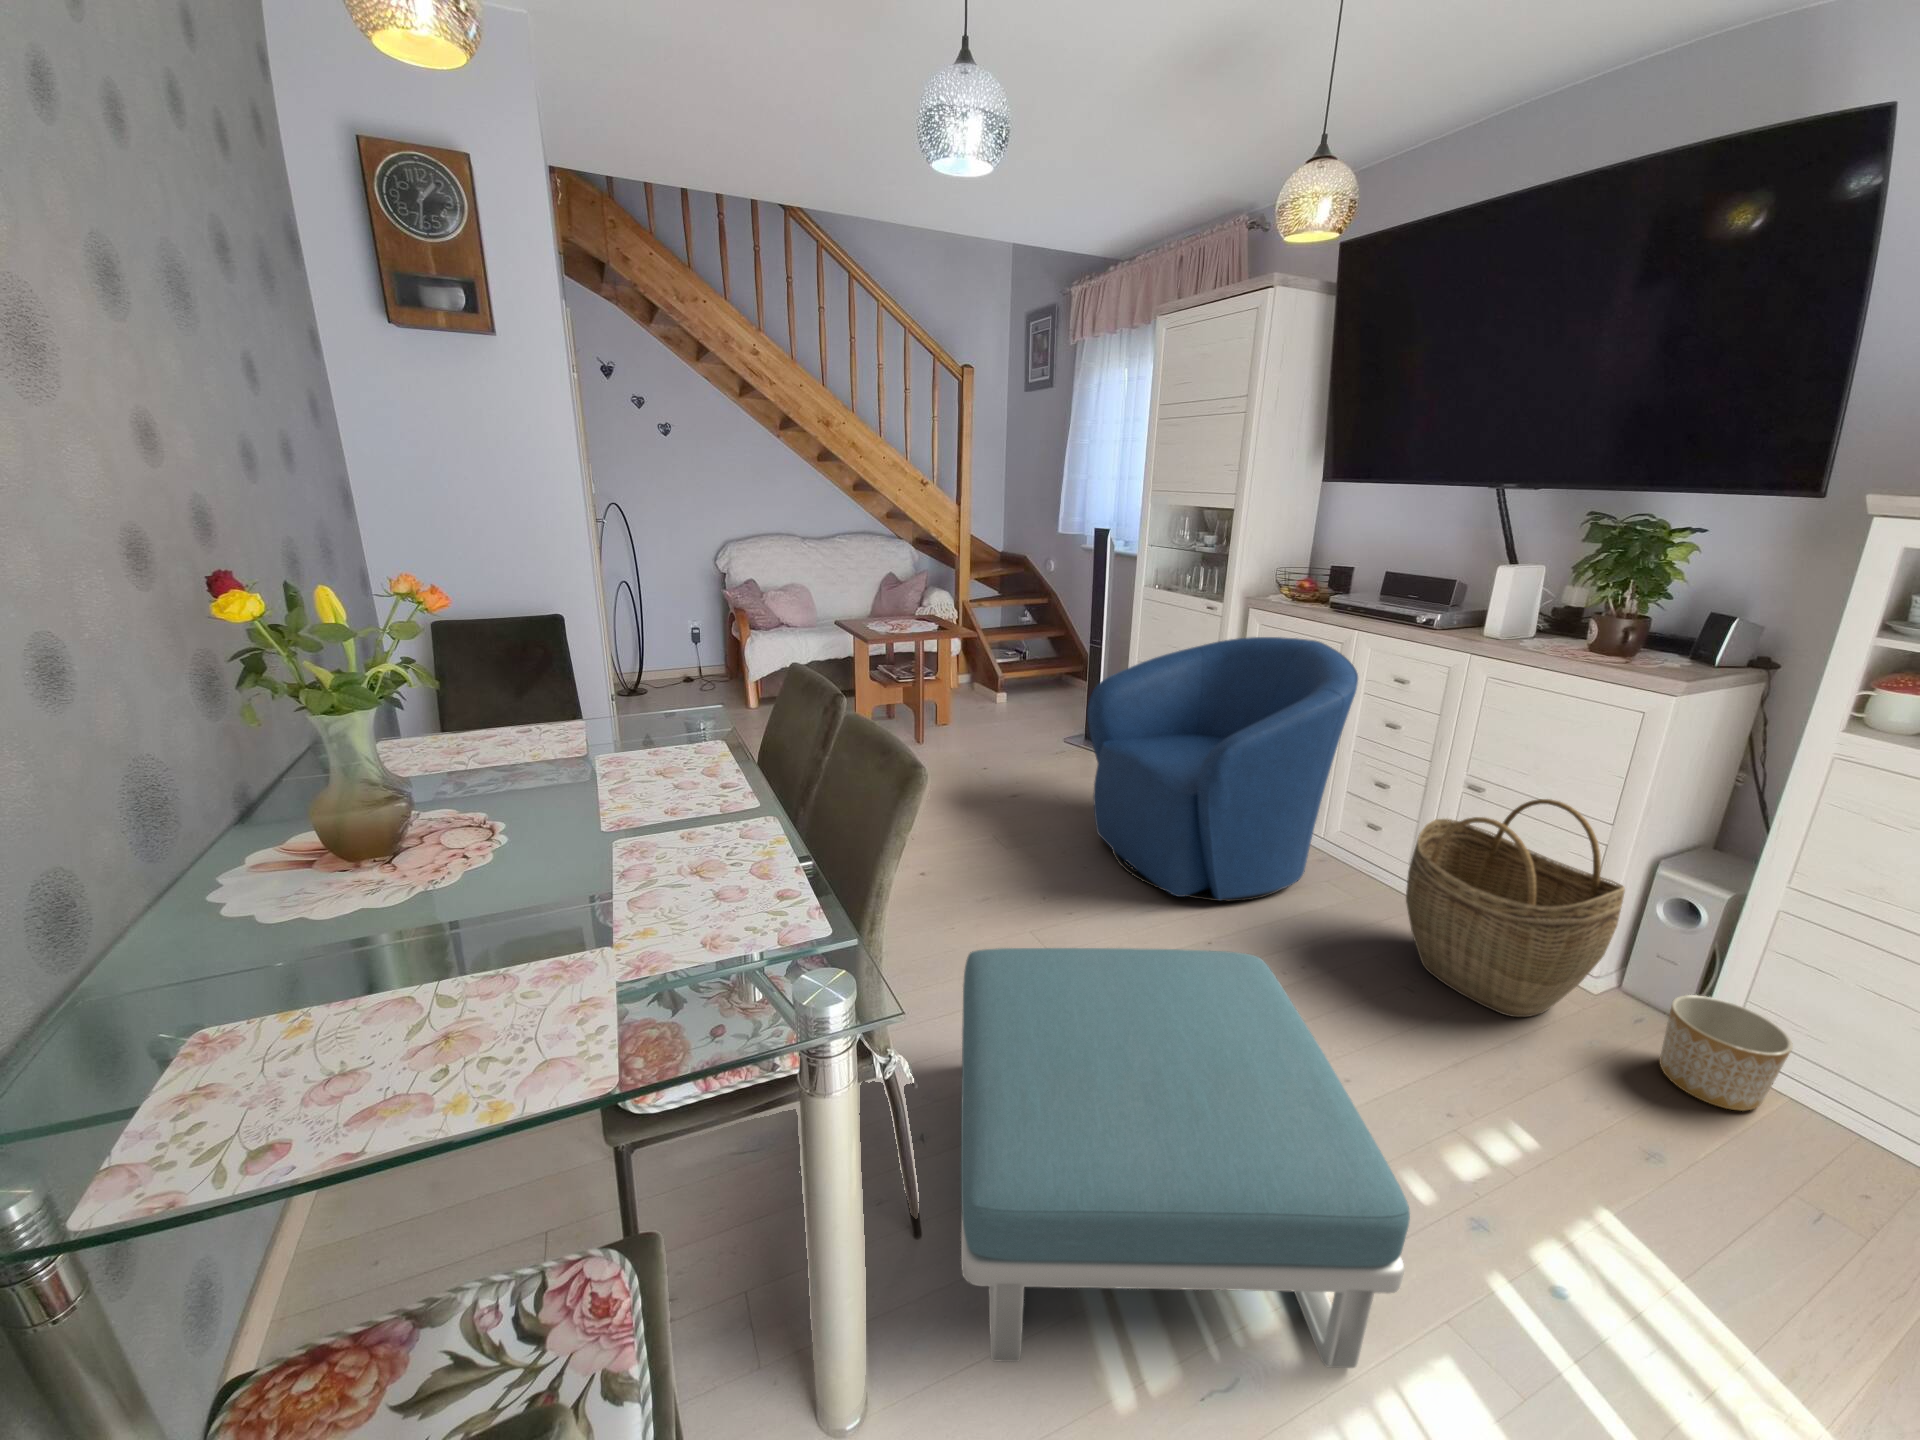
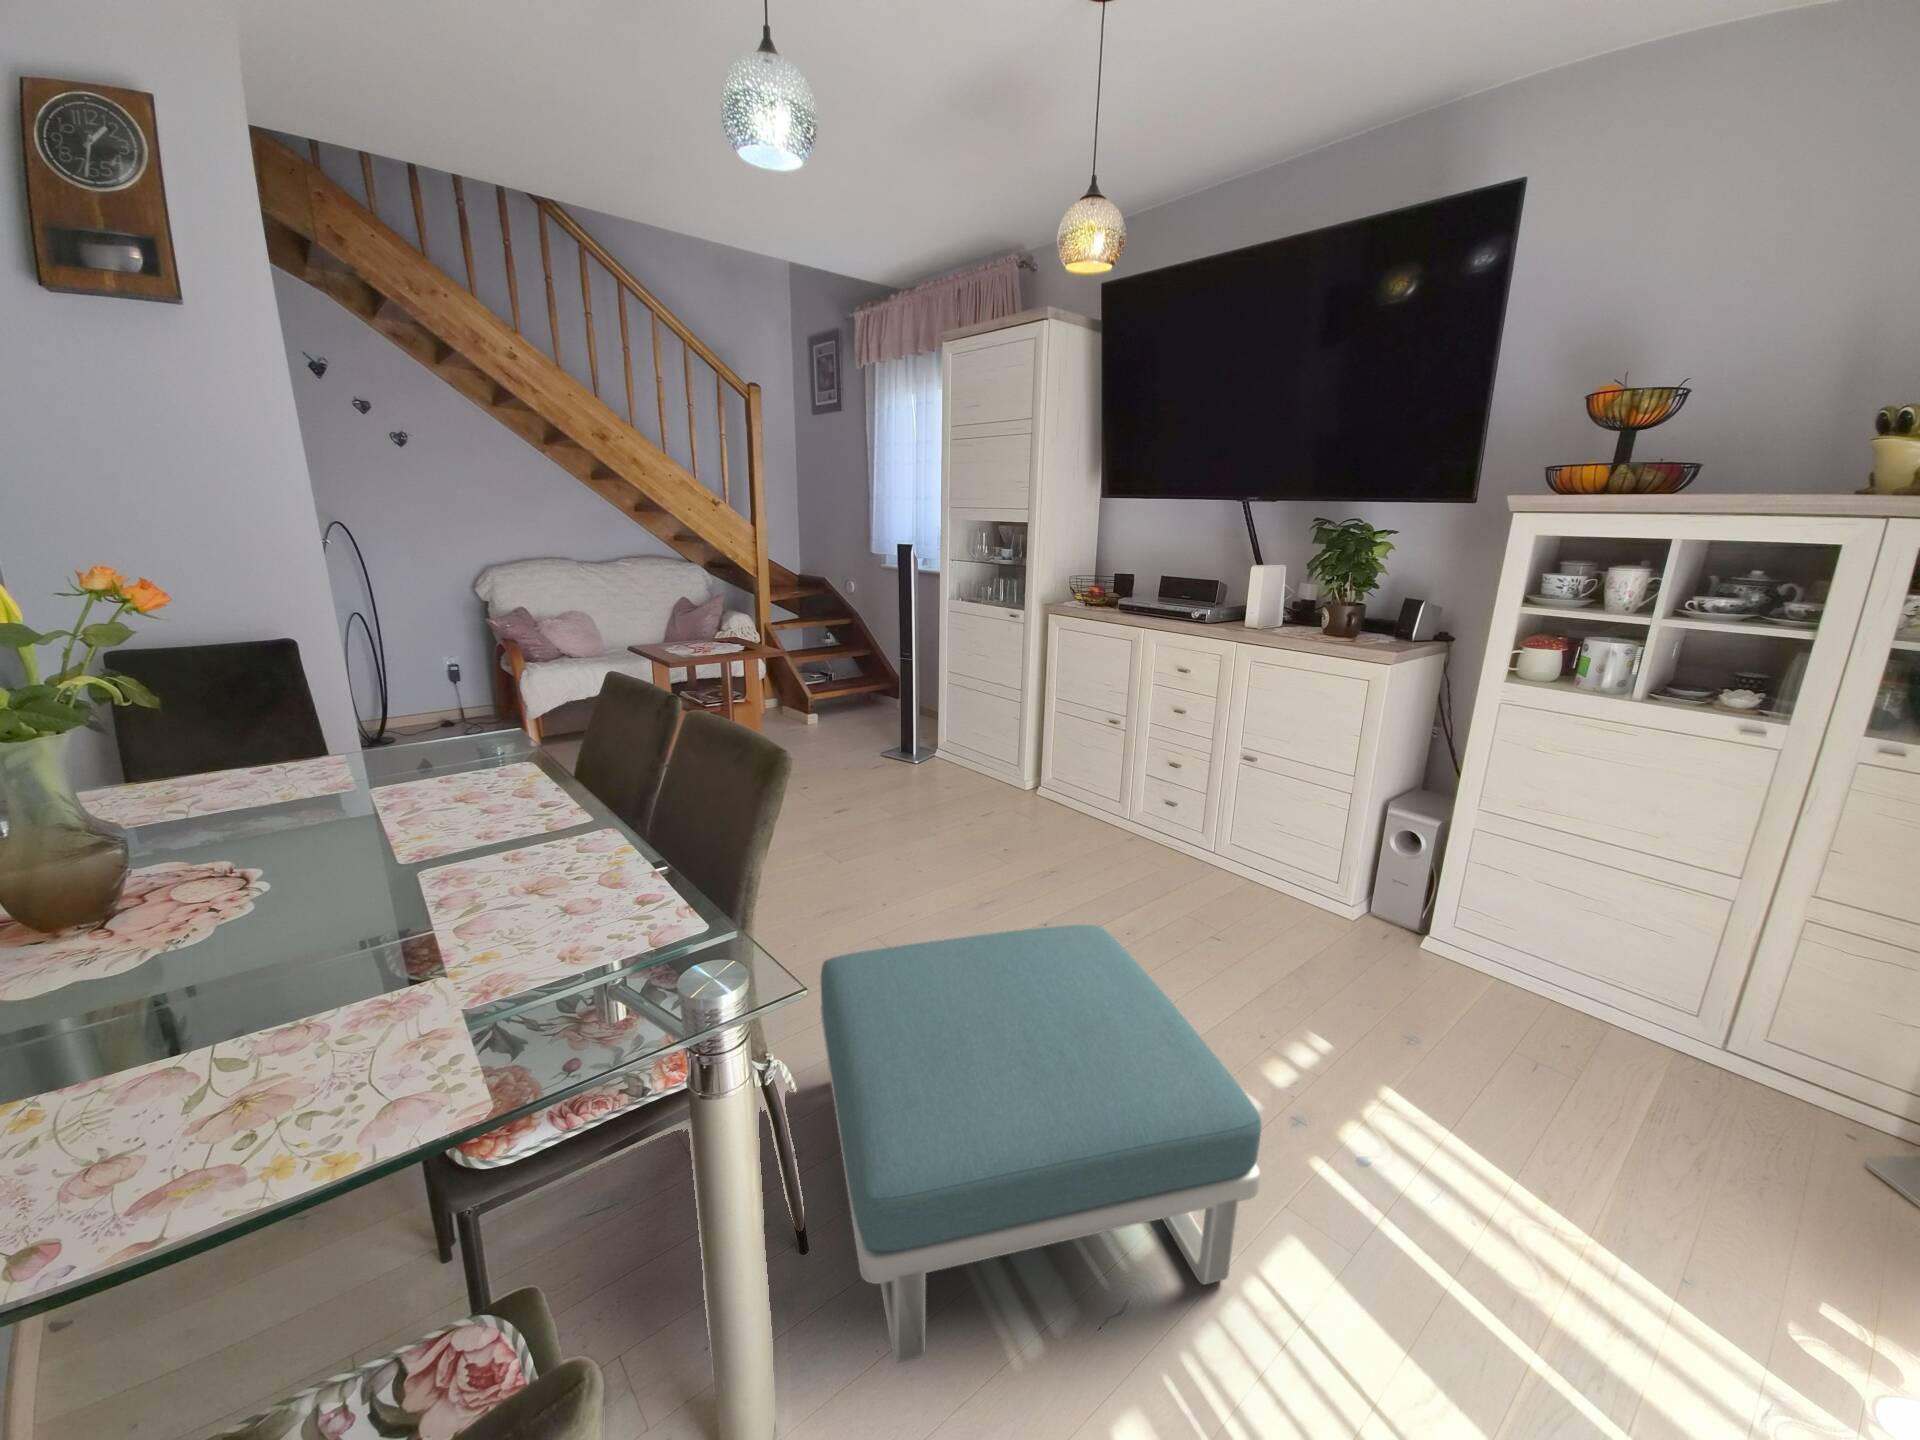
armchair: present [1087,637,1358,901] -> none [907,639,1153,891]
woven basket: present [1406,799,1625,1017] -> none [1211,762,1380,956]
planter: present [1659,995,1793,1111] -> none [1418,913,1508,1003]

